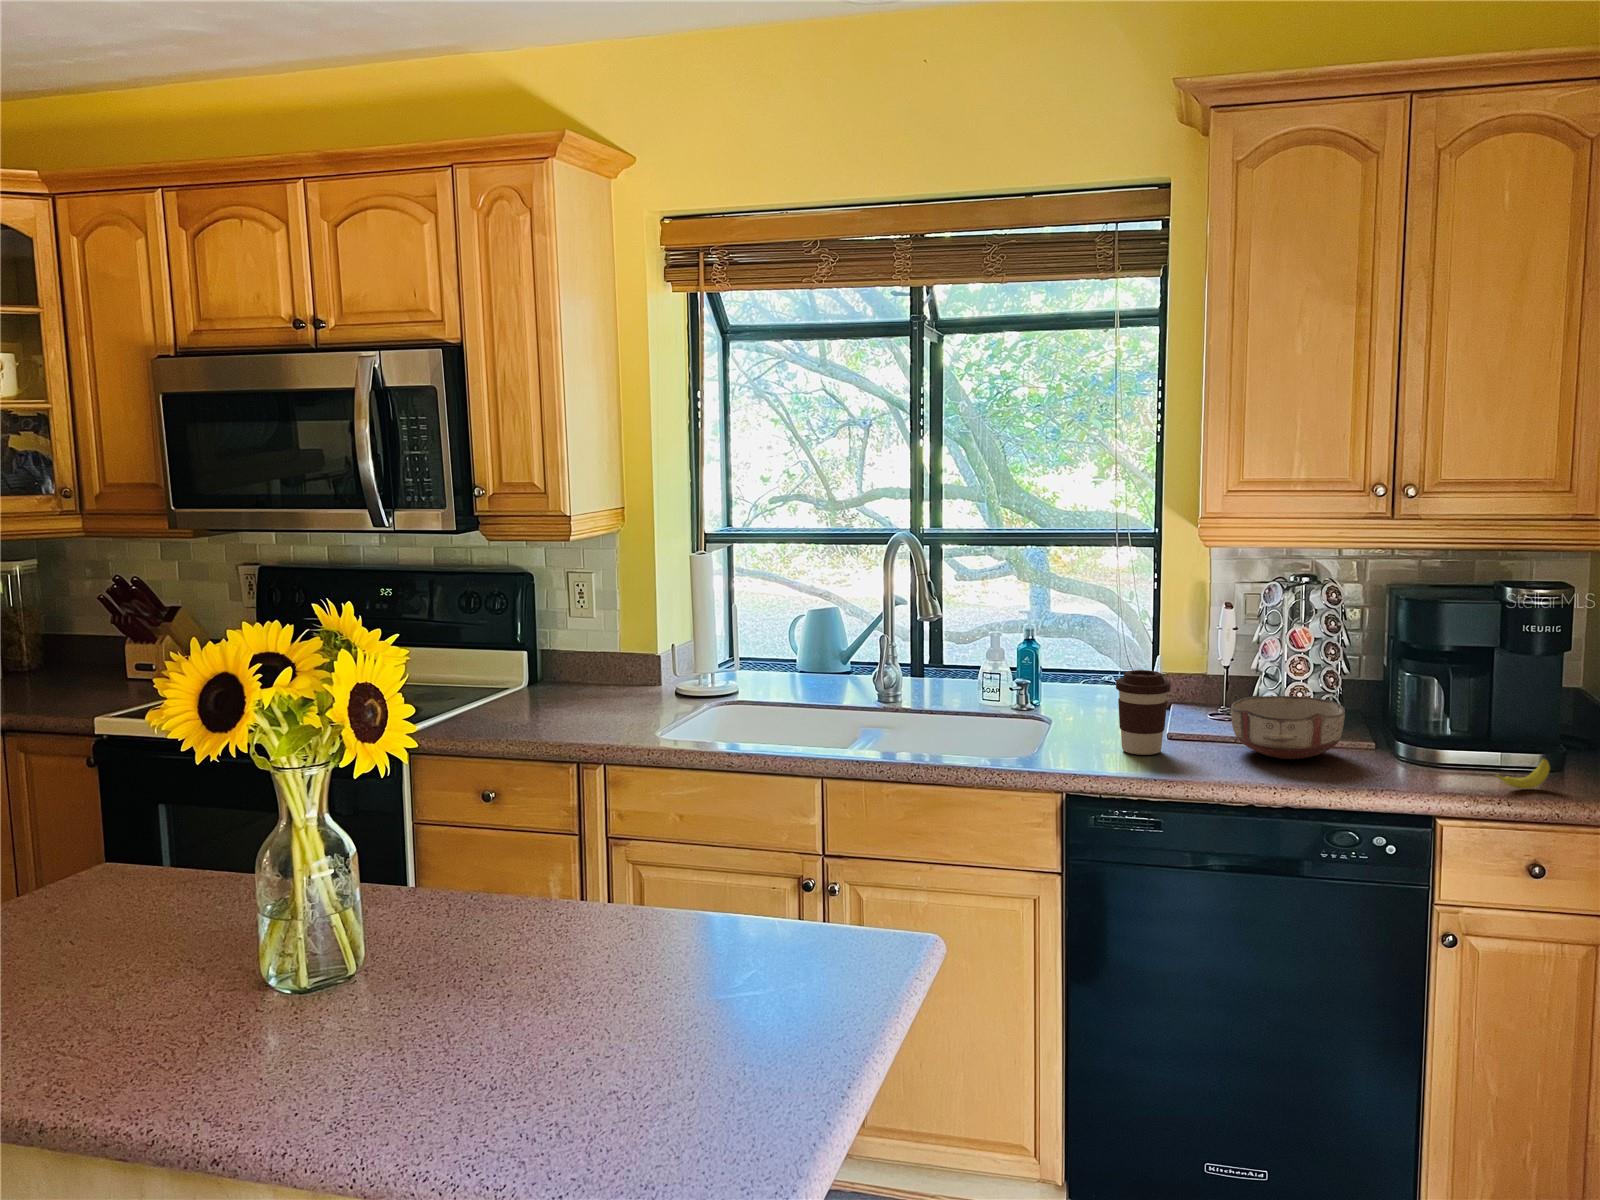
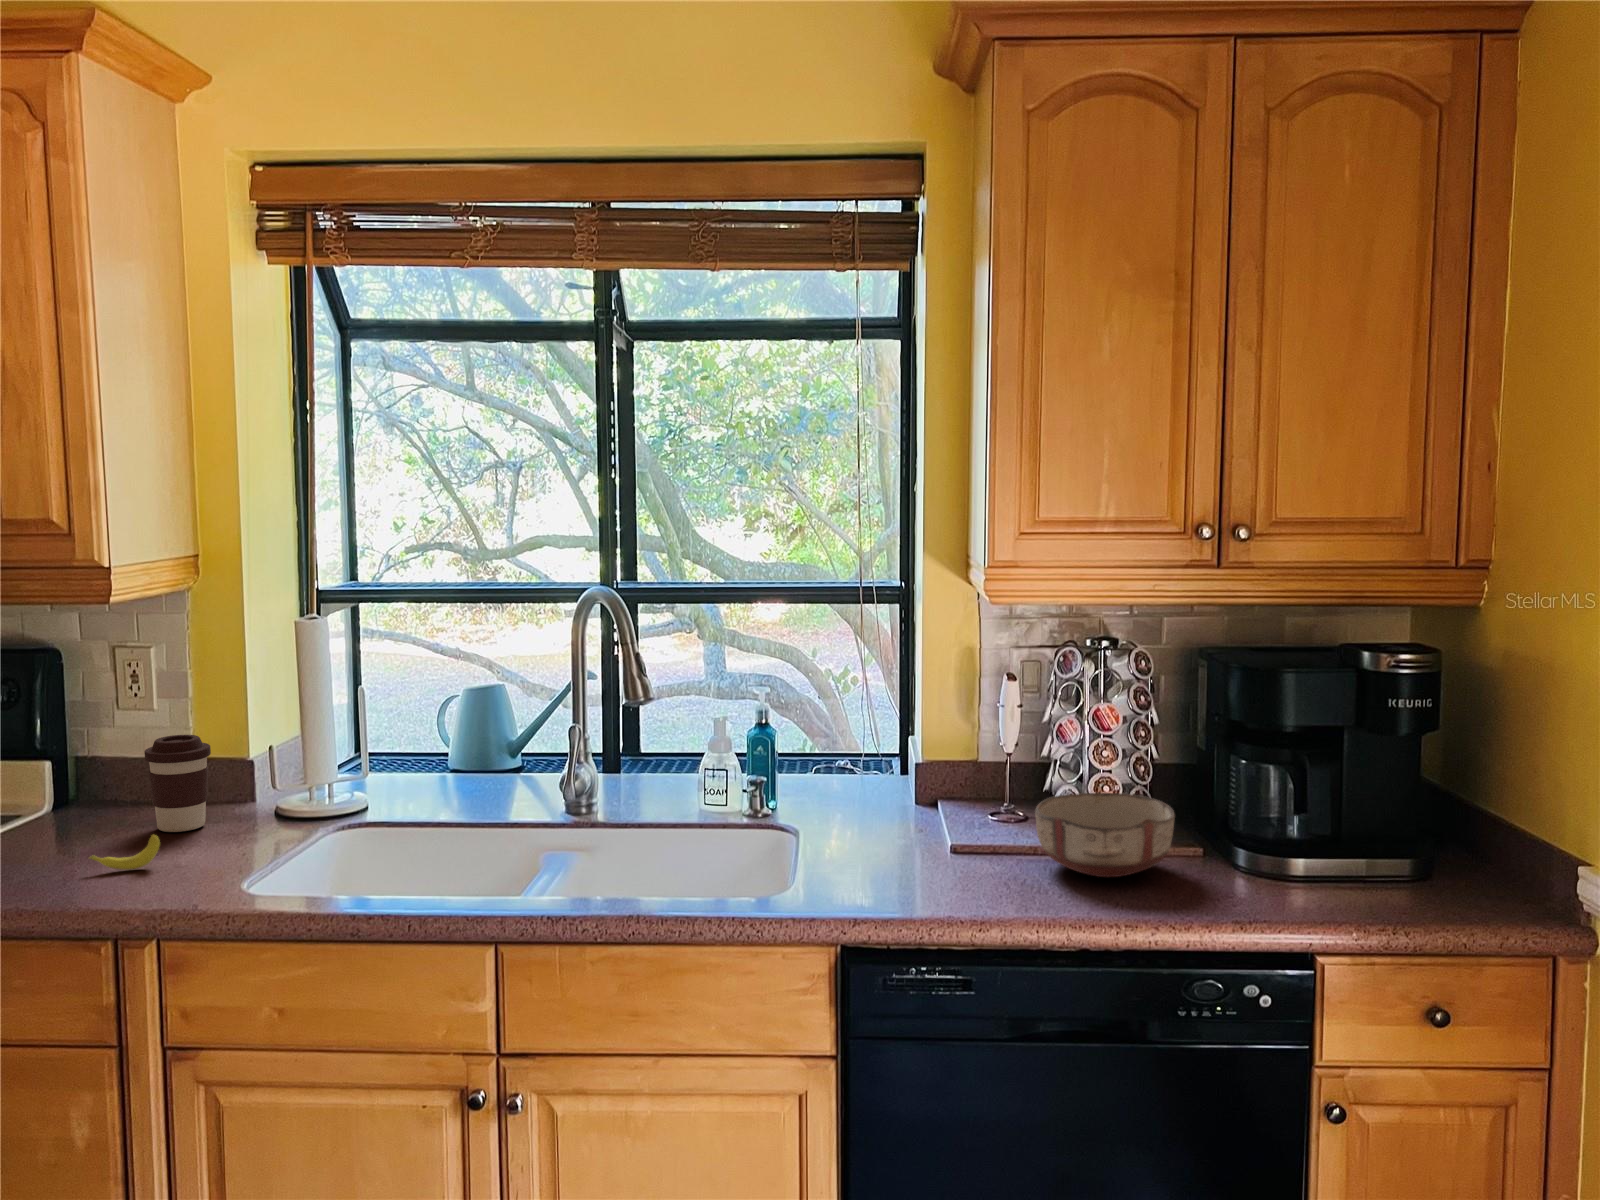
coffee cup: present [1116,670,1170,755] -> present [145,735,211,832]
banana: present [1496,759,1550,789] -> present [90,835,160,870]

